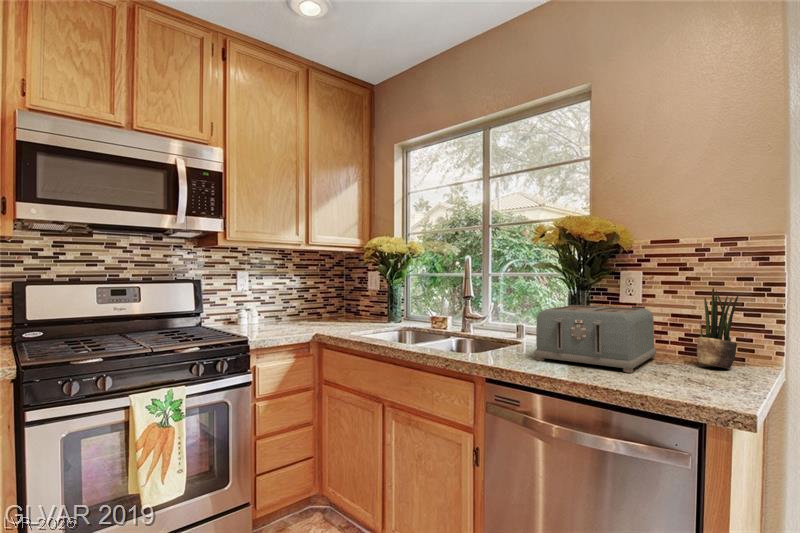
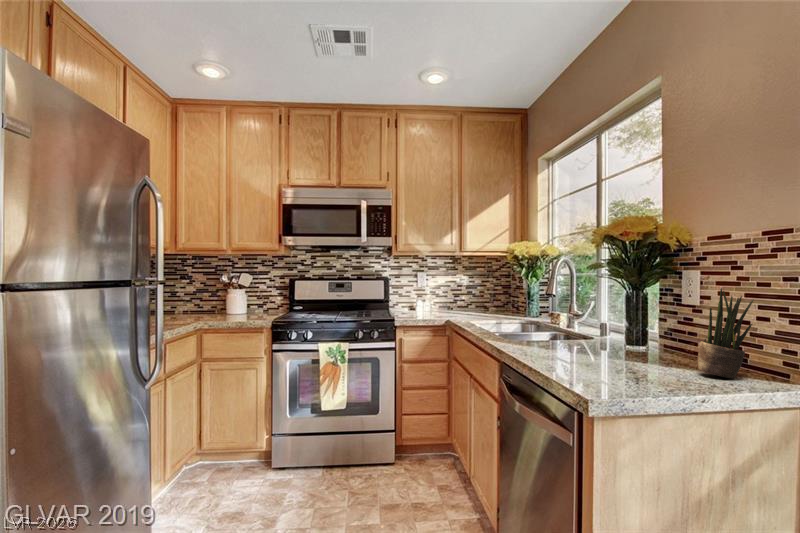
toaster: present [534,305,656,373] -> none [546,304,684,365]

